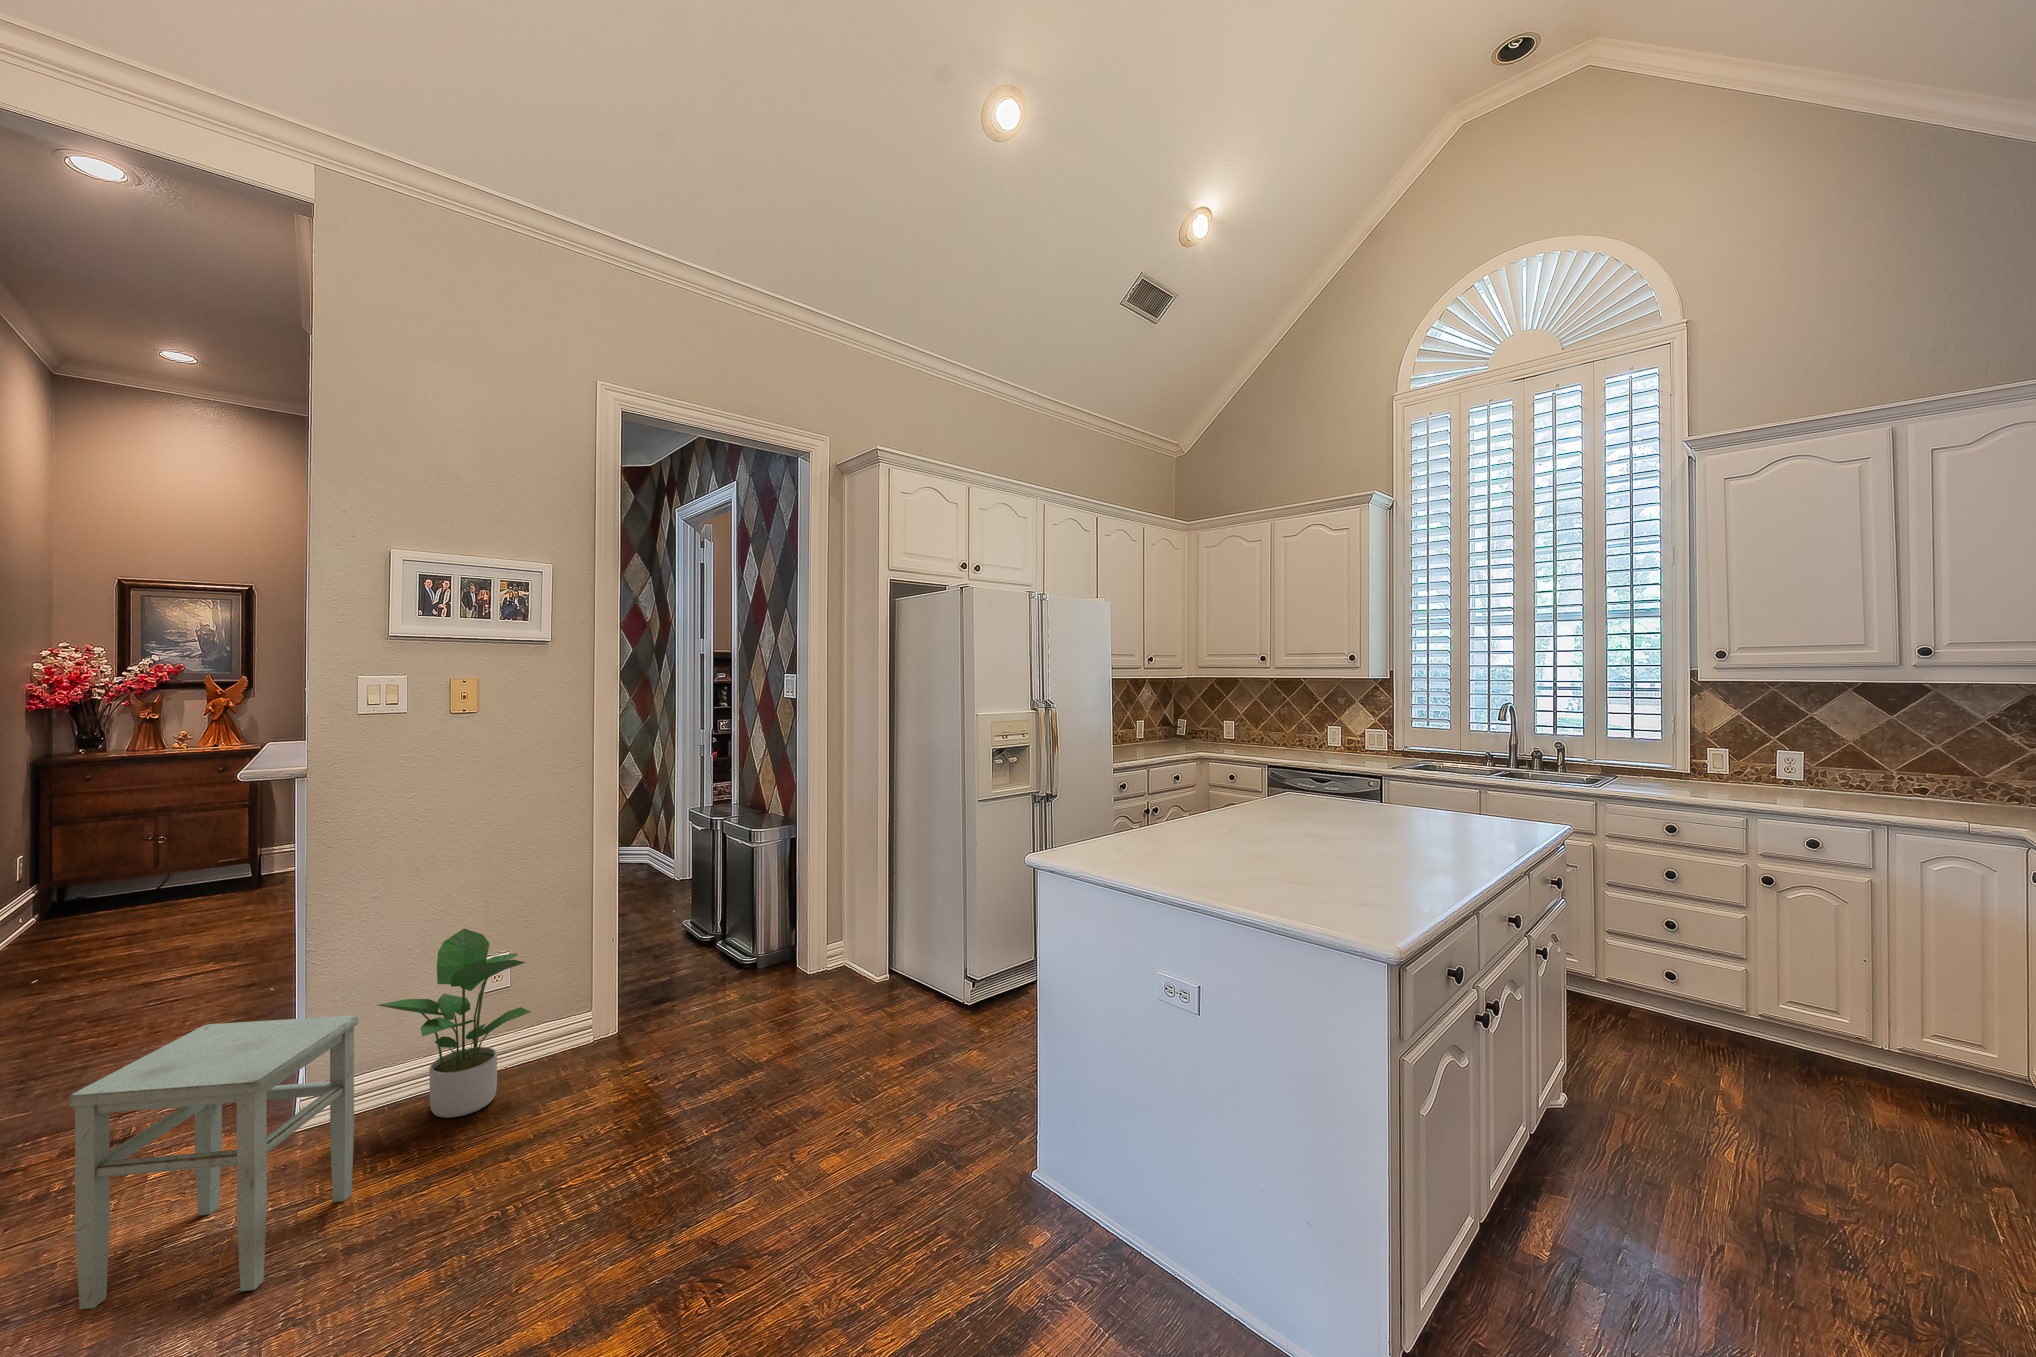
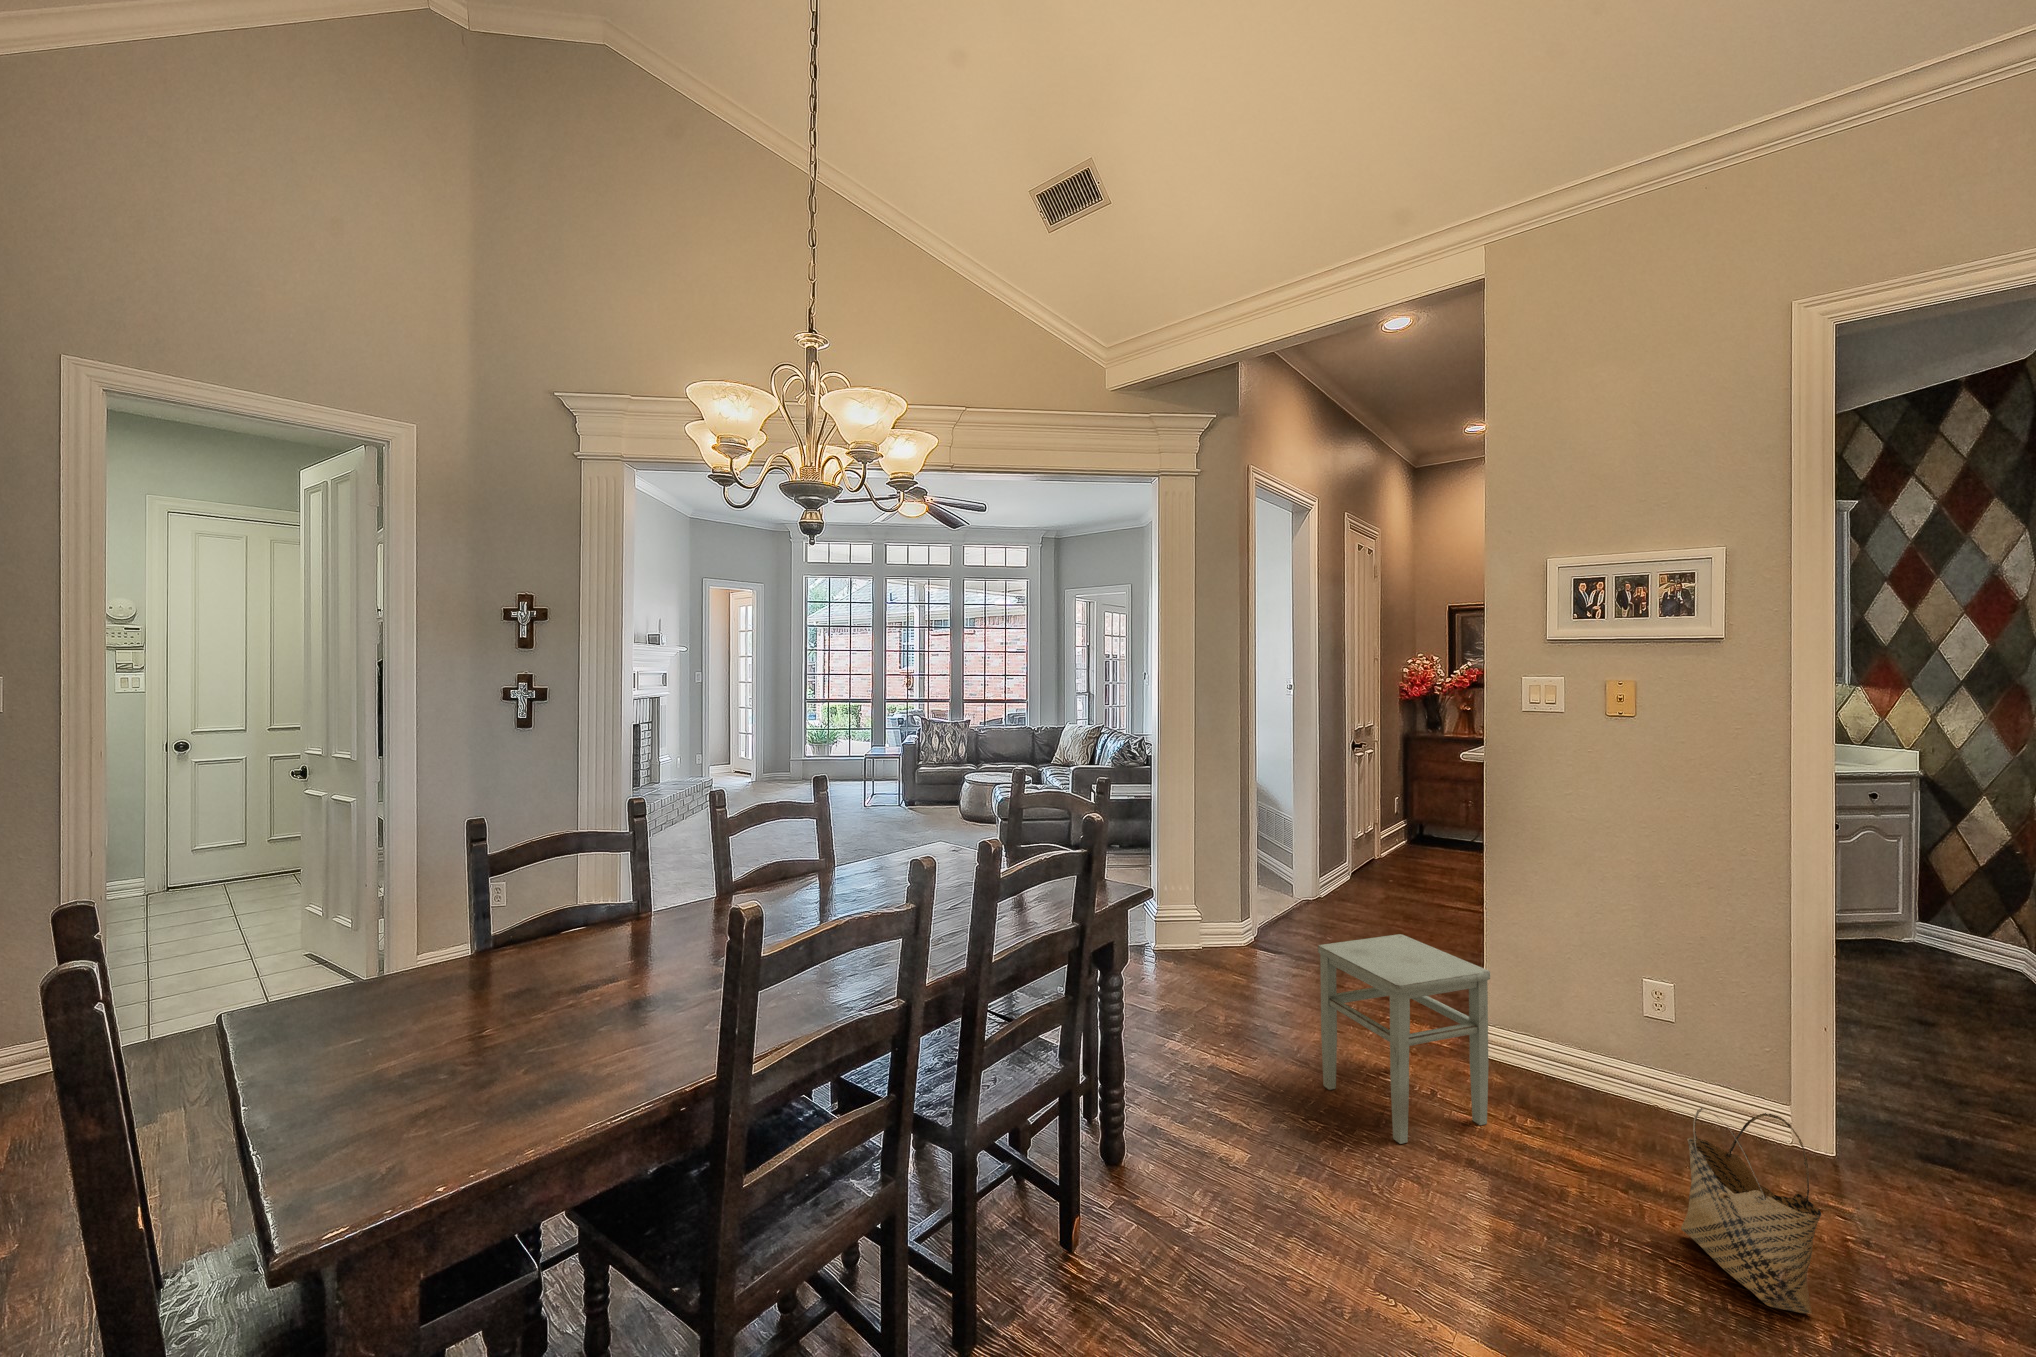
potted plant: present [378,928,531,1118] -> none [1525,933,1685,1124]
woven basket: none [561,1020,660,1169] -> present [1681,1108,1821,1313]

